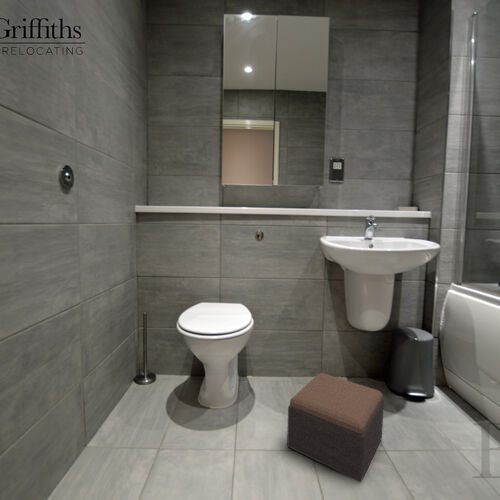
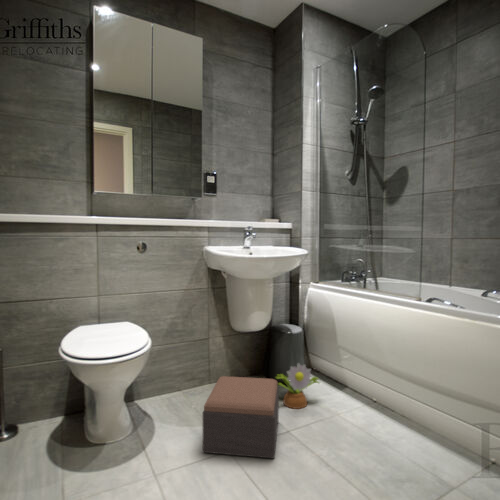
decorative plant: none [384,378,448,432] -> present [276,363,319,409]

